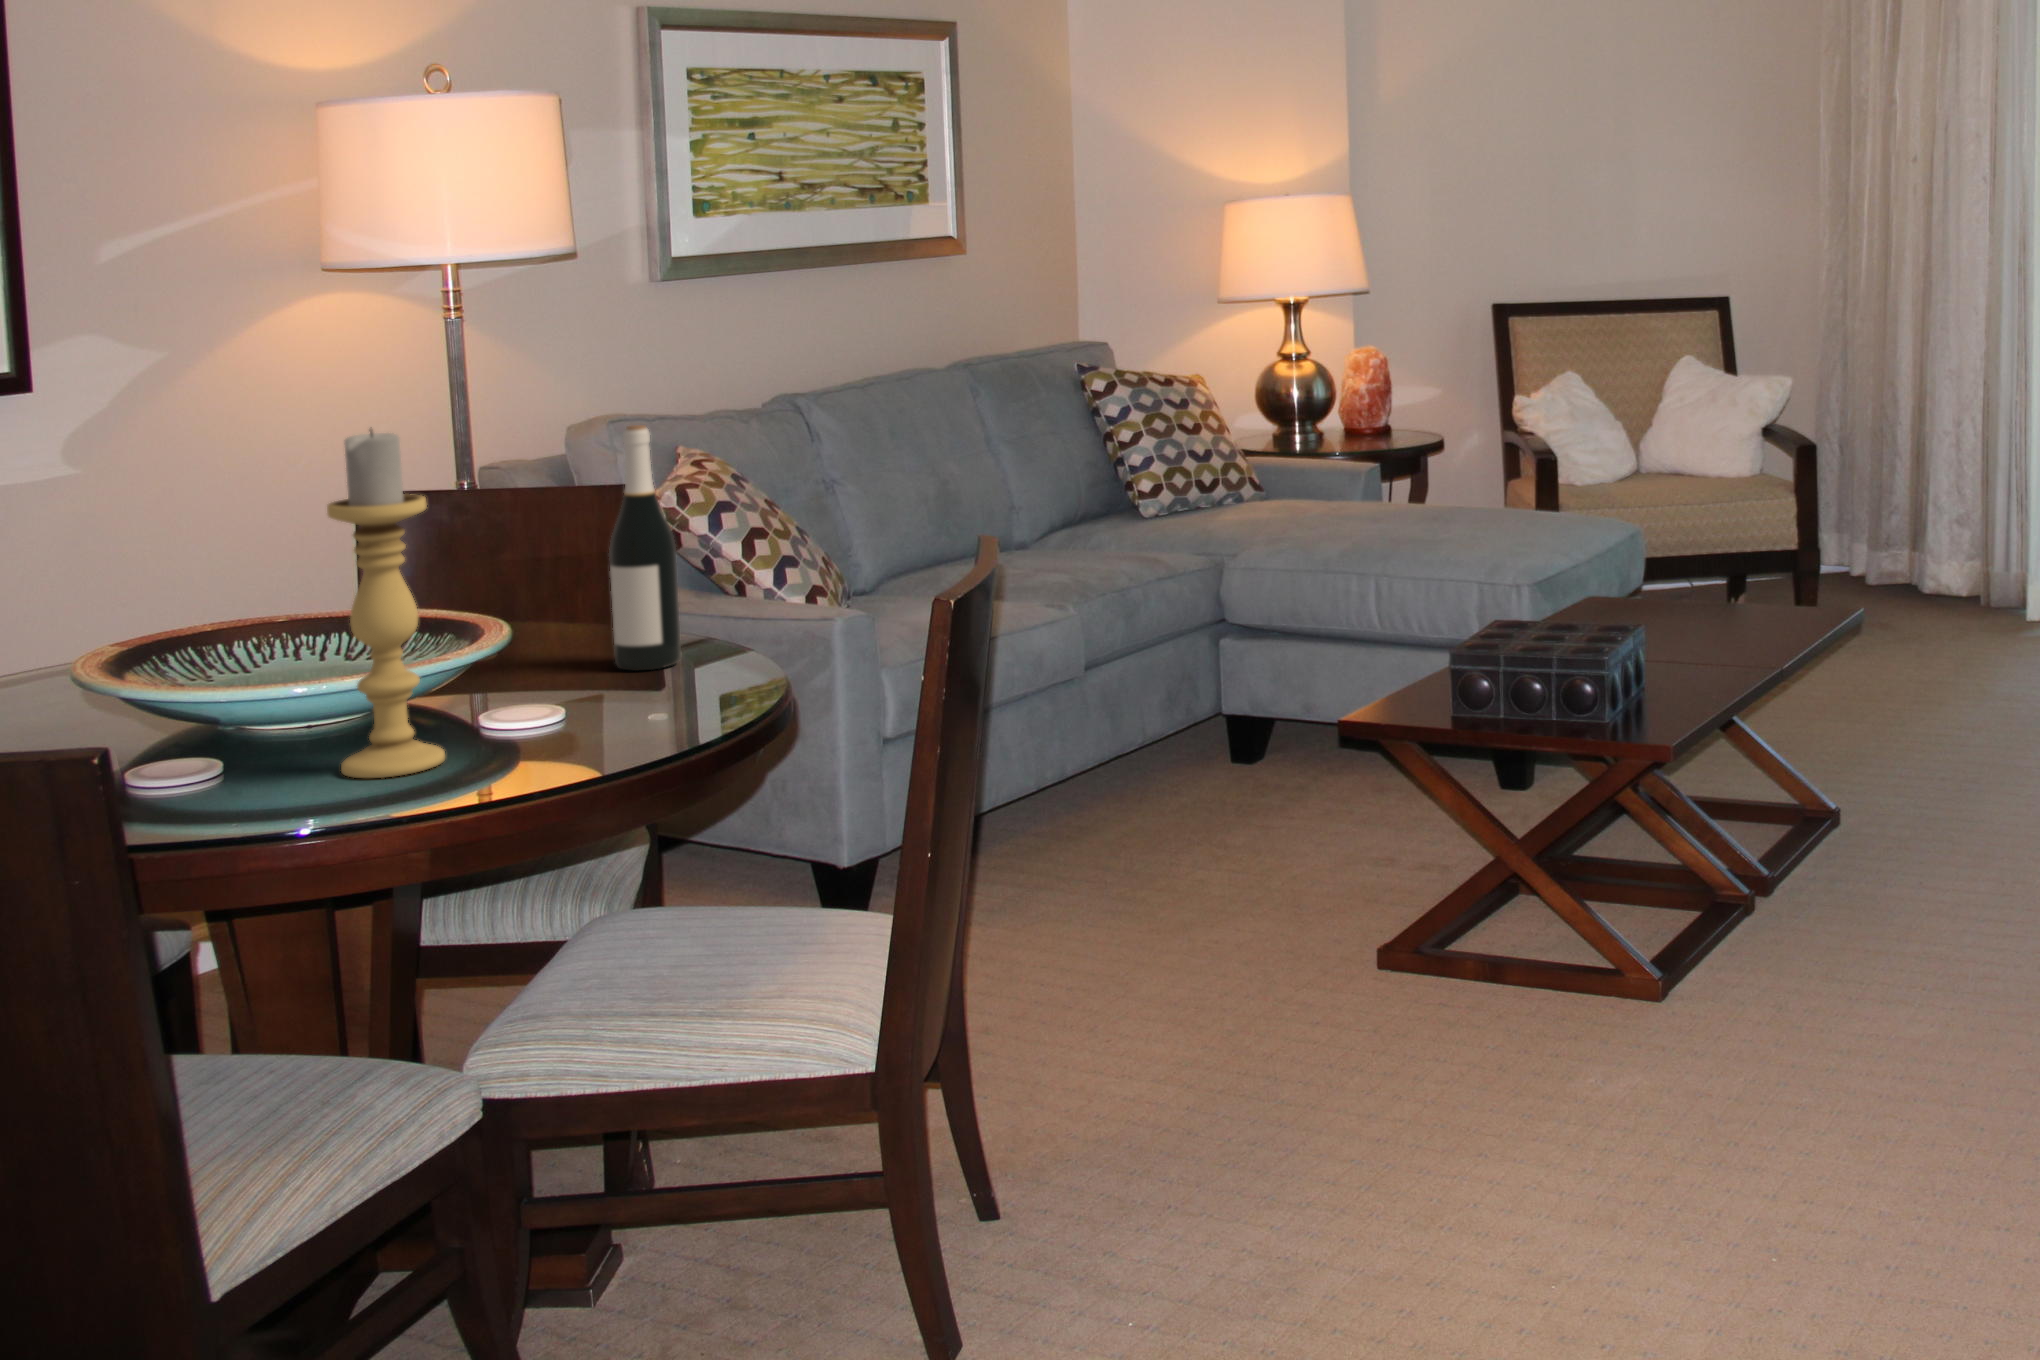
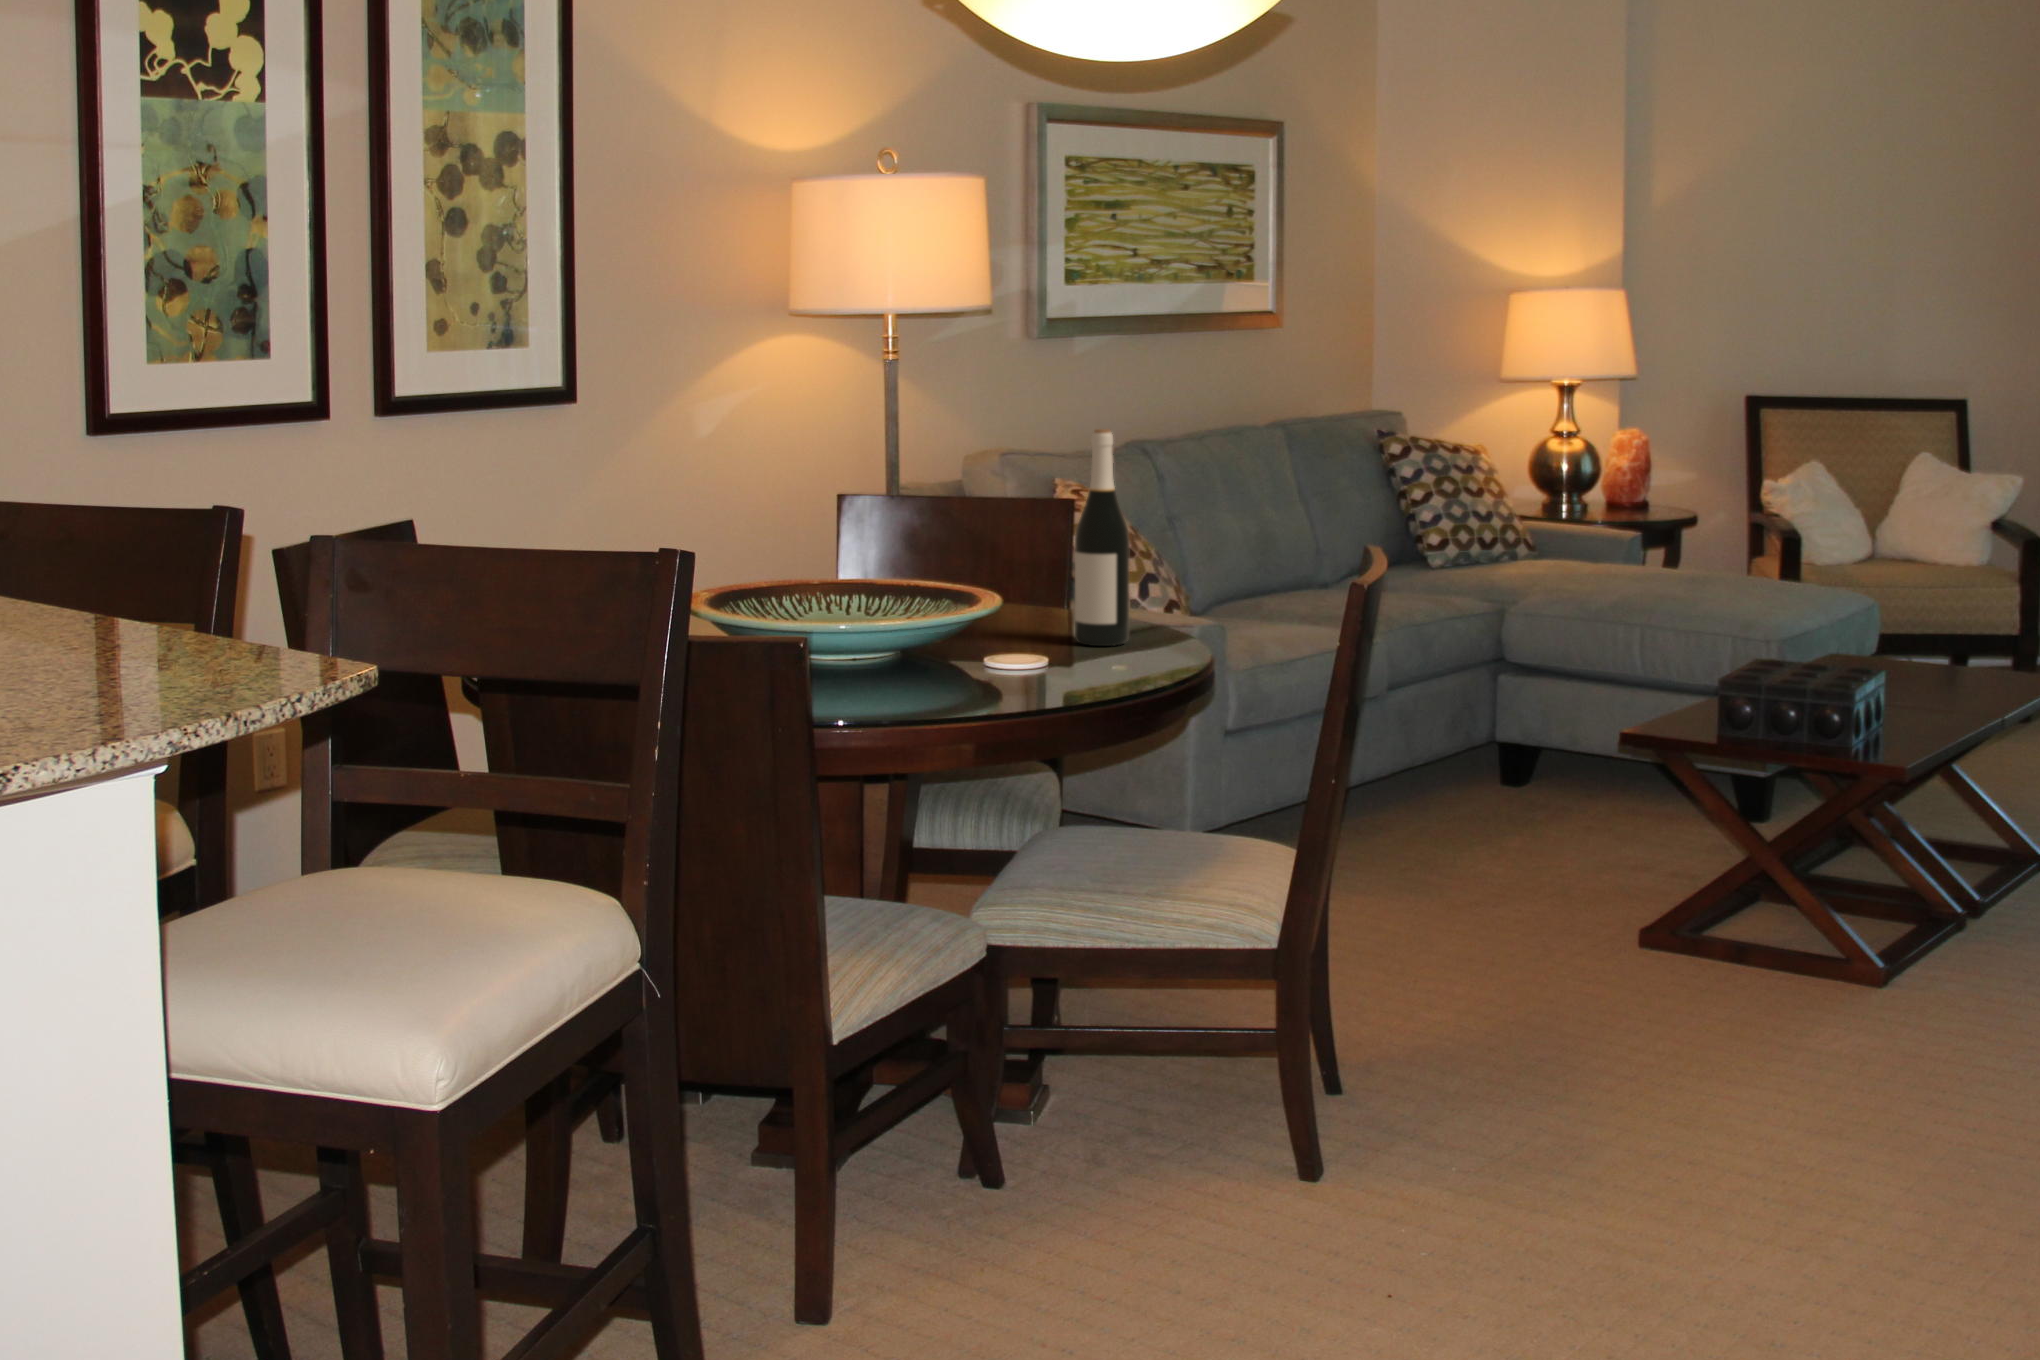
candle holder: present [327,430,445,778] -> none [886,405,968,712]

